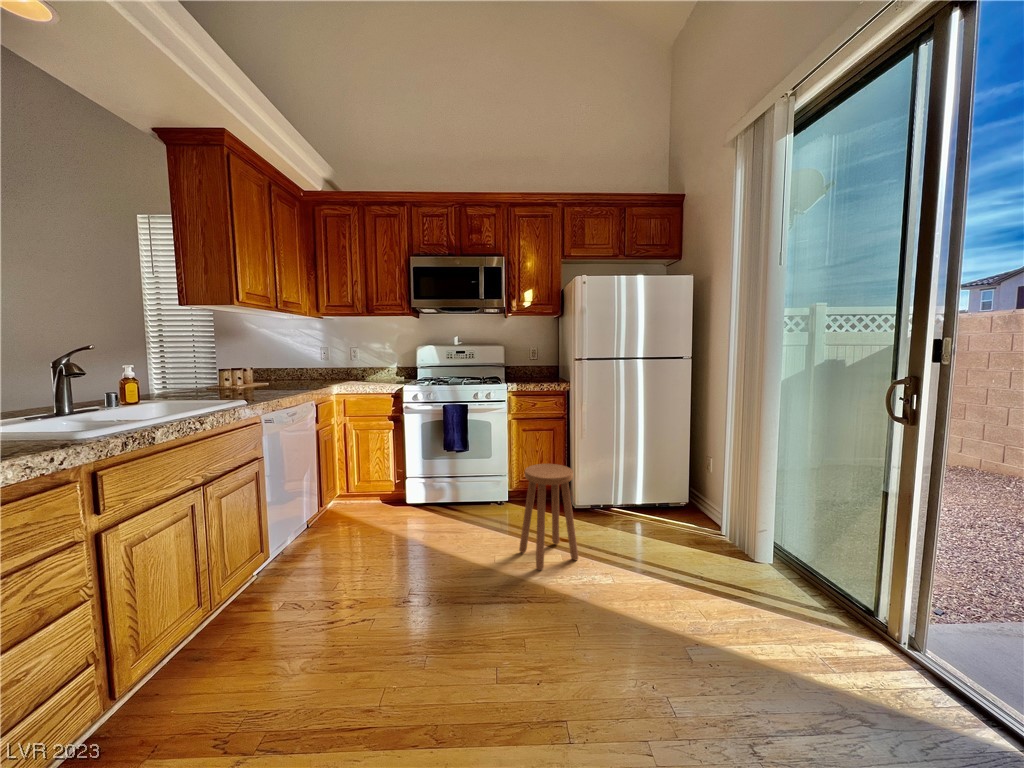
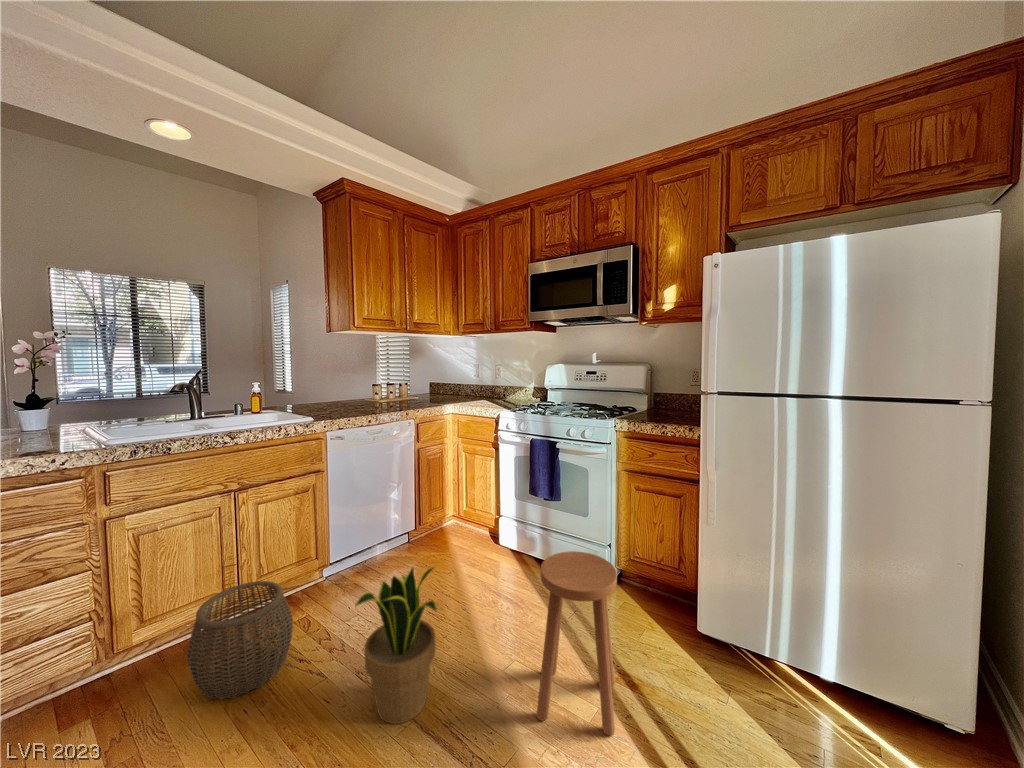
potted plant: none [425,495,487,614] -> present [356,568,437,724]
woven basket: none [227,562,333,682] -> present [187,581,293,700]

